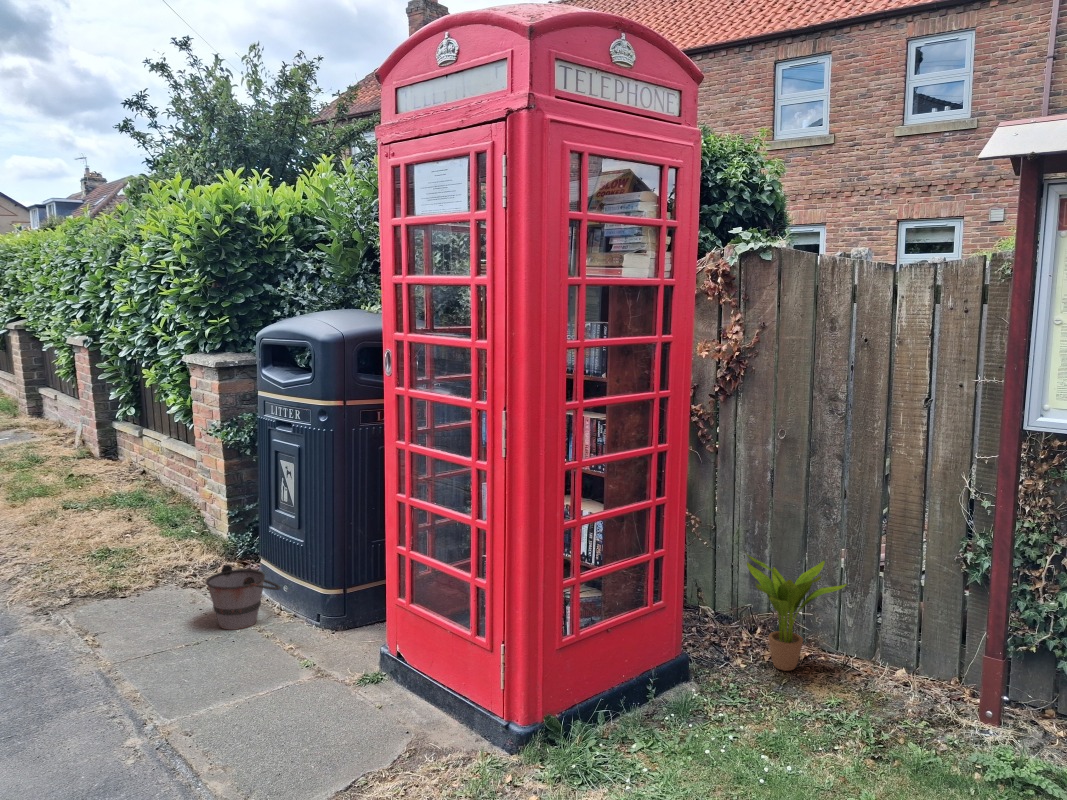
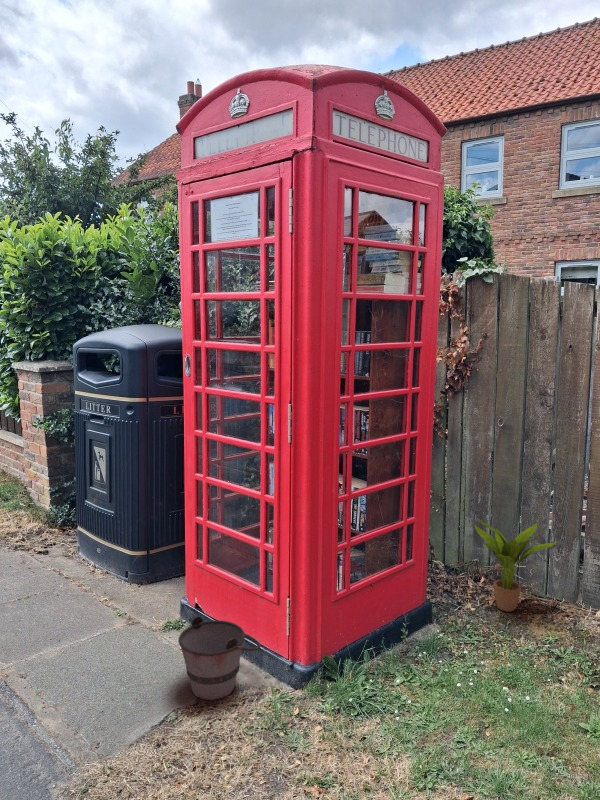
bucket: present [206,565,280,630] -> present [178,617,261,700]

